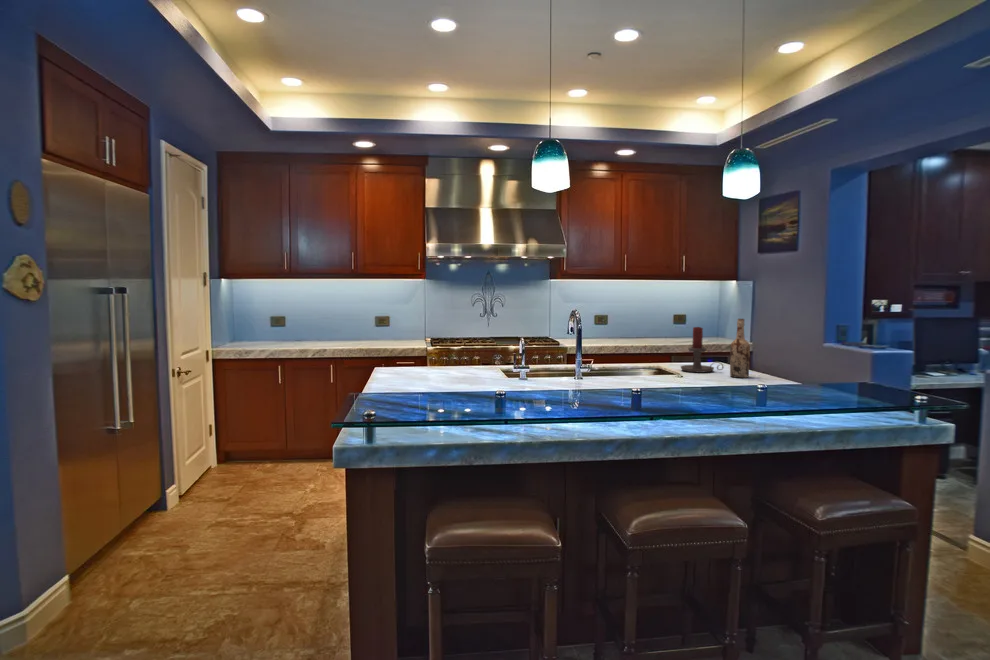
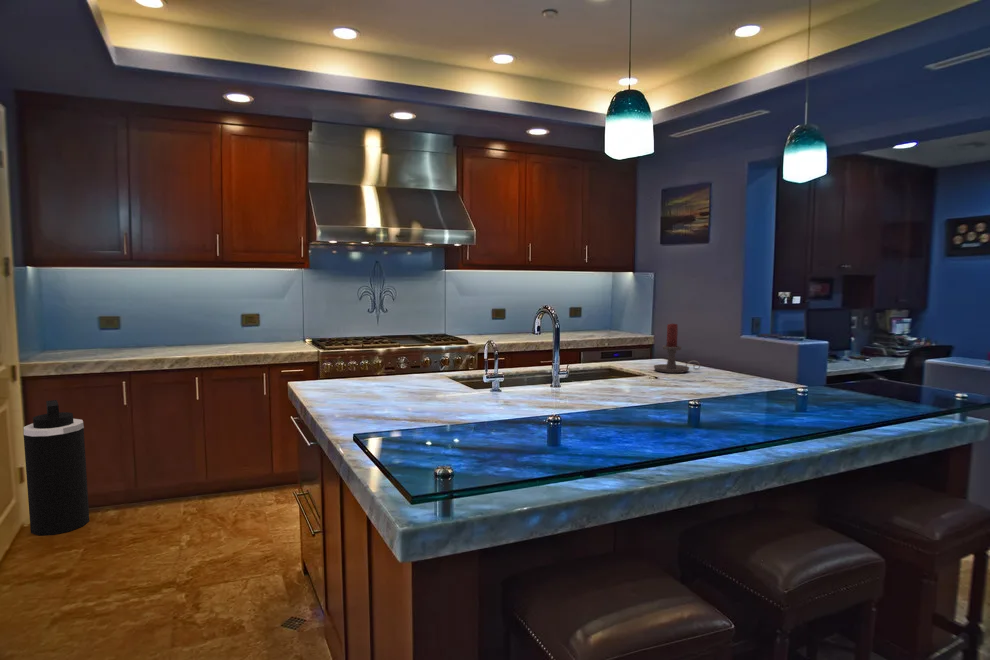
wine bottle: present [730,319,750,378] -> none [715,315,736,378]
trash can: none [213,377,254,474] -> present [24,400,89,535]

